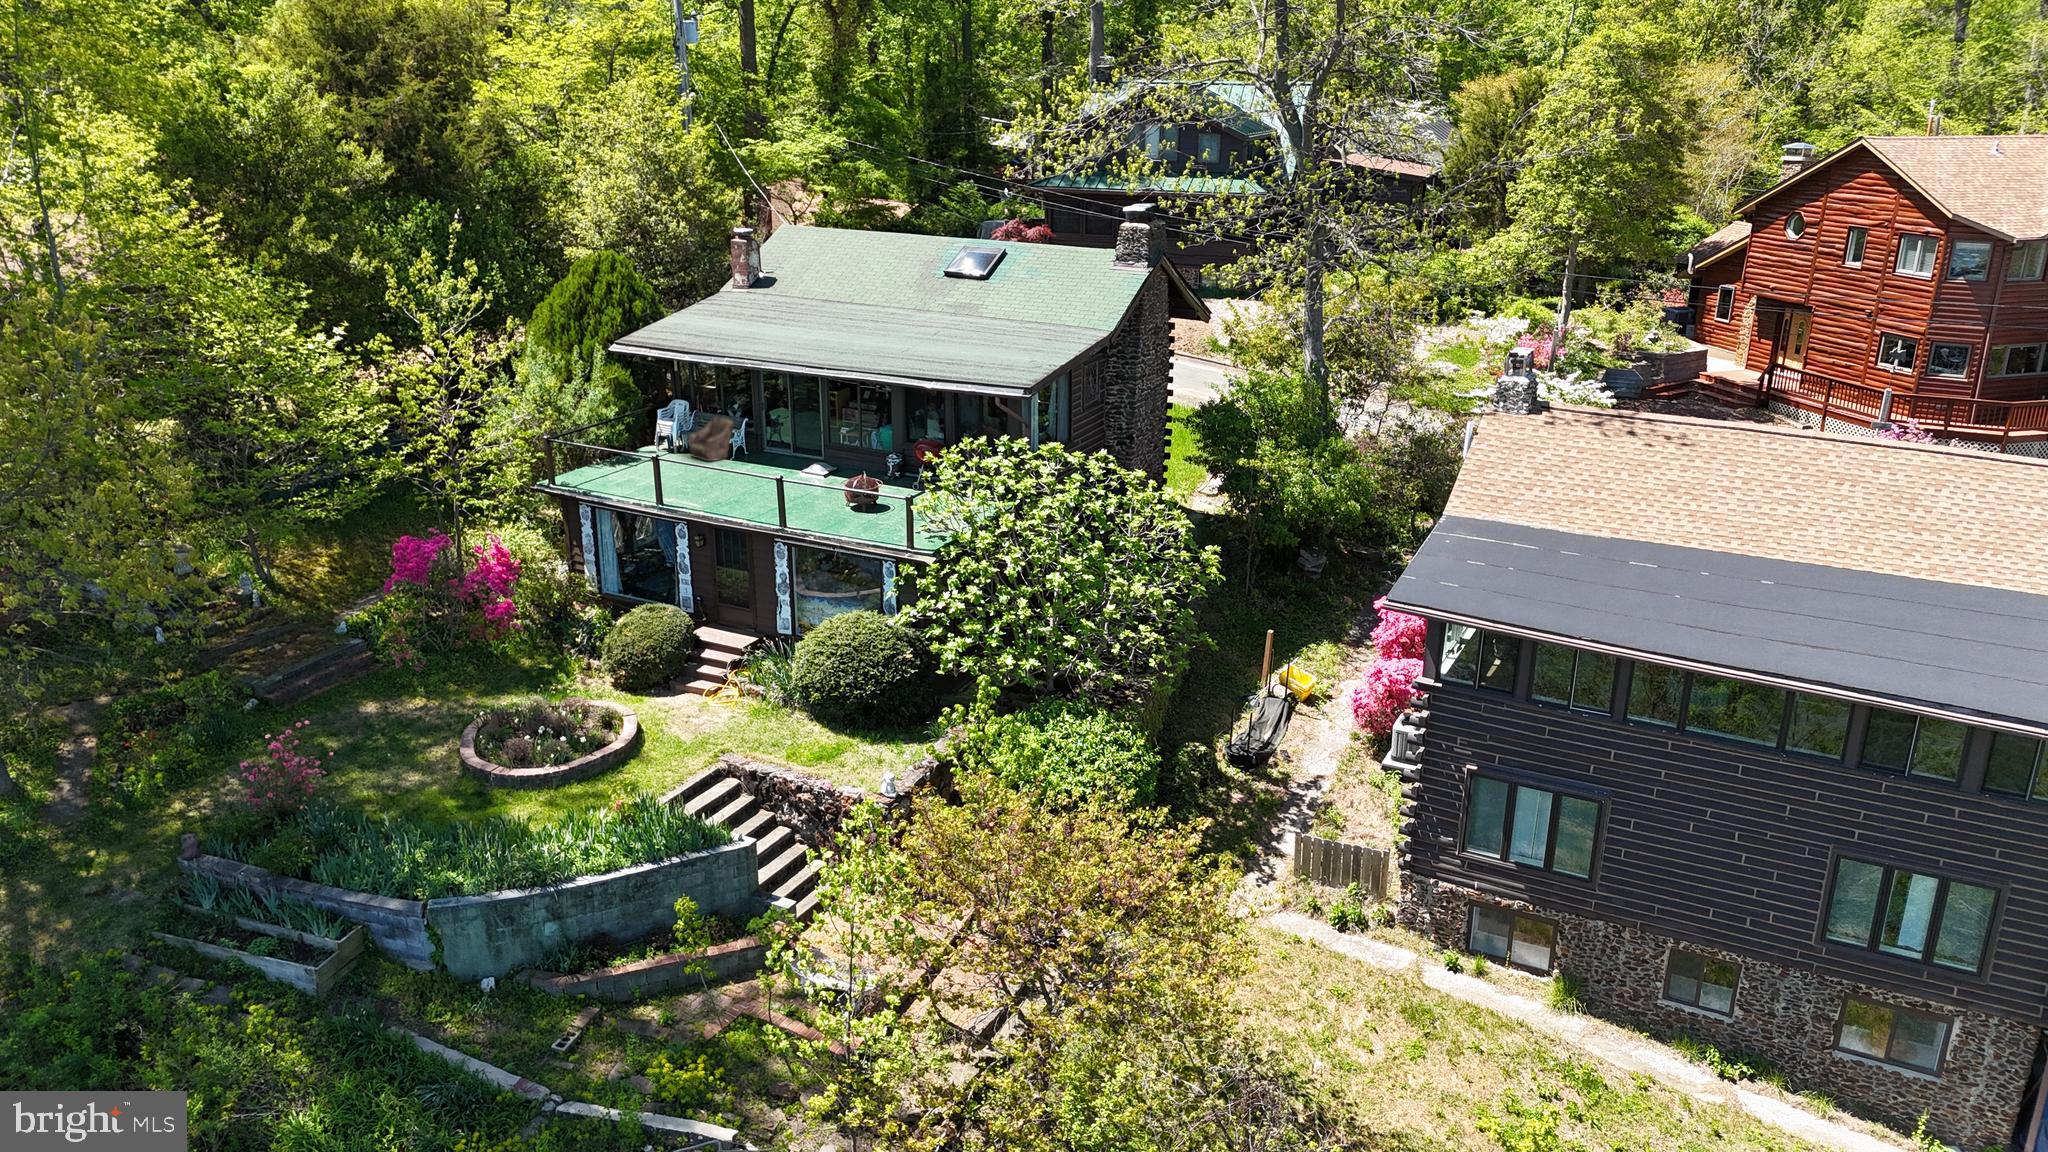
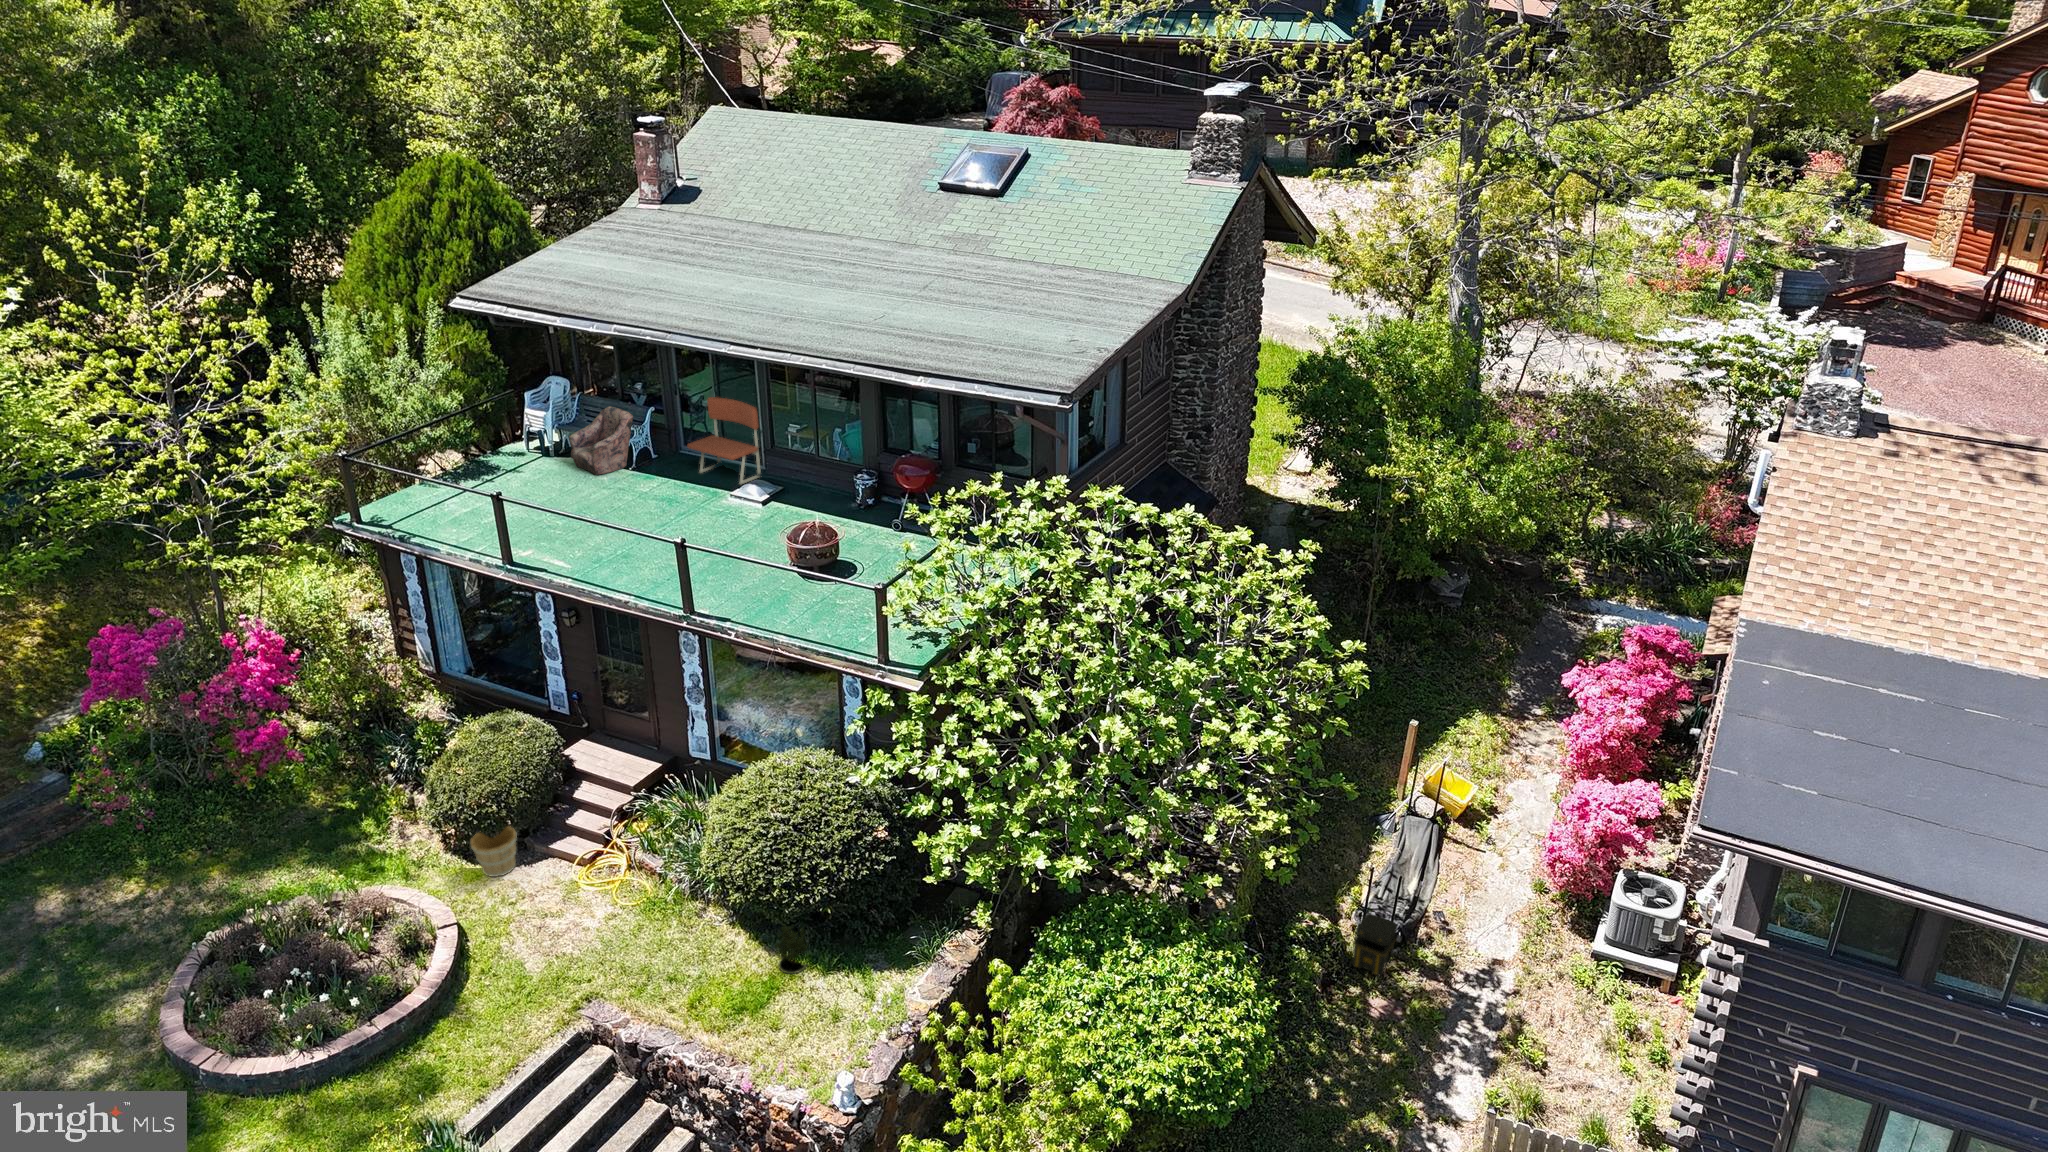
bench: none [772,409,823,468] -> present [687,397,761,485]
wooden bucket: none [634,669,664,702] -> present [471,826,517,877]
potted tree: none [839,713,862,748] -> present [775,924,807,974]
toolbox: none [1222,737,1251,777] -> present [1352,913,1397,976]

